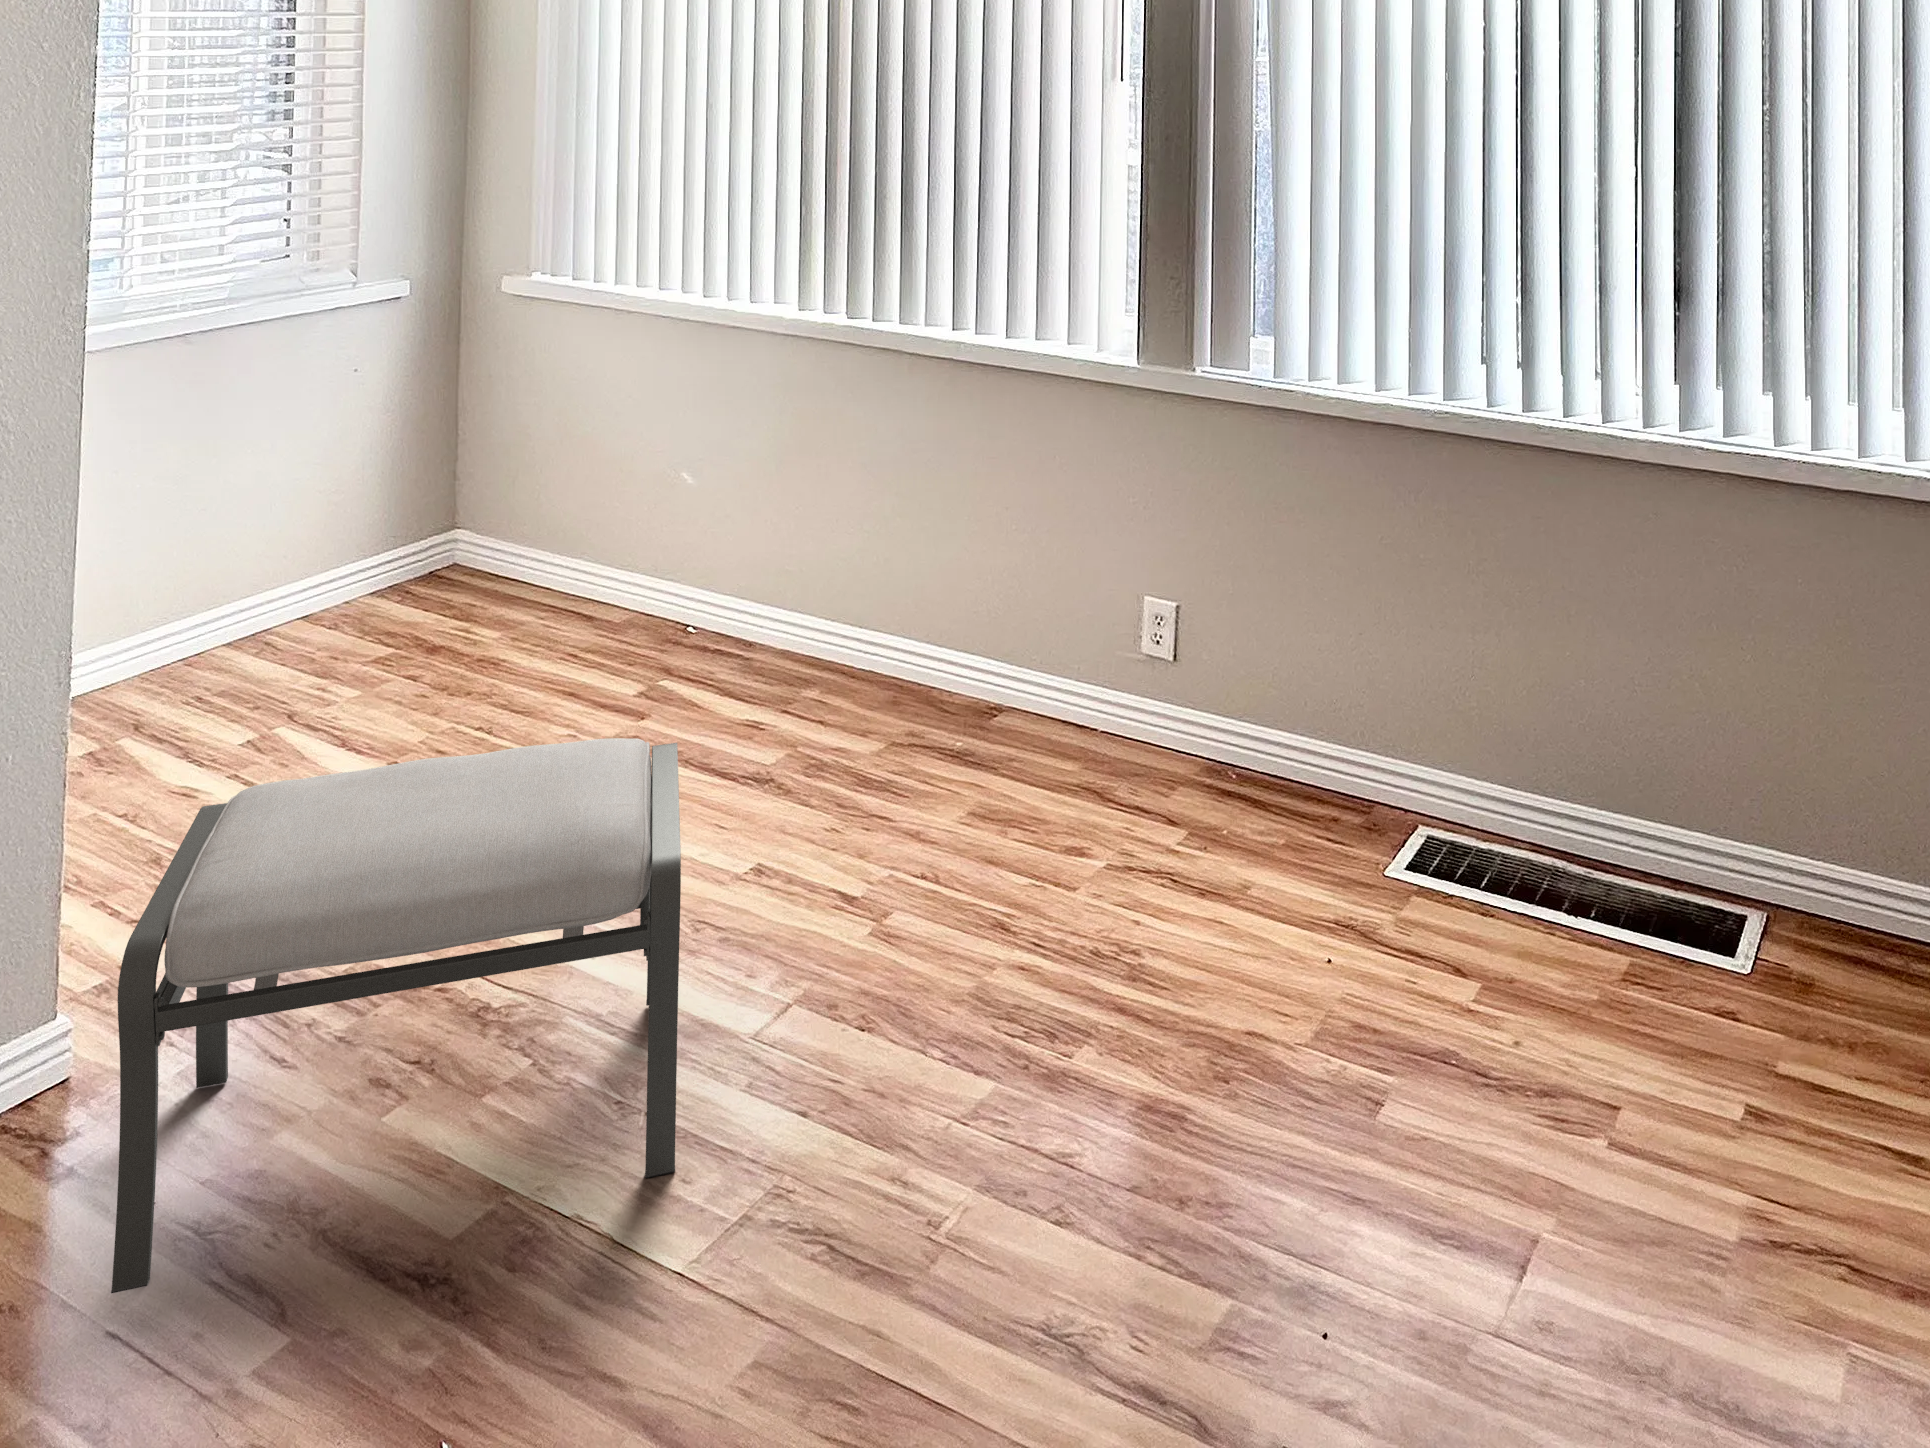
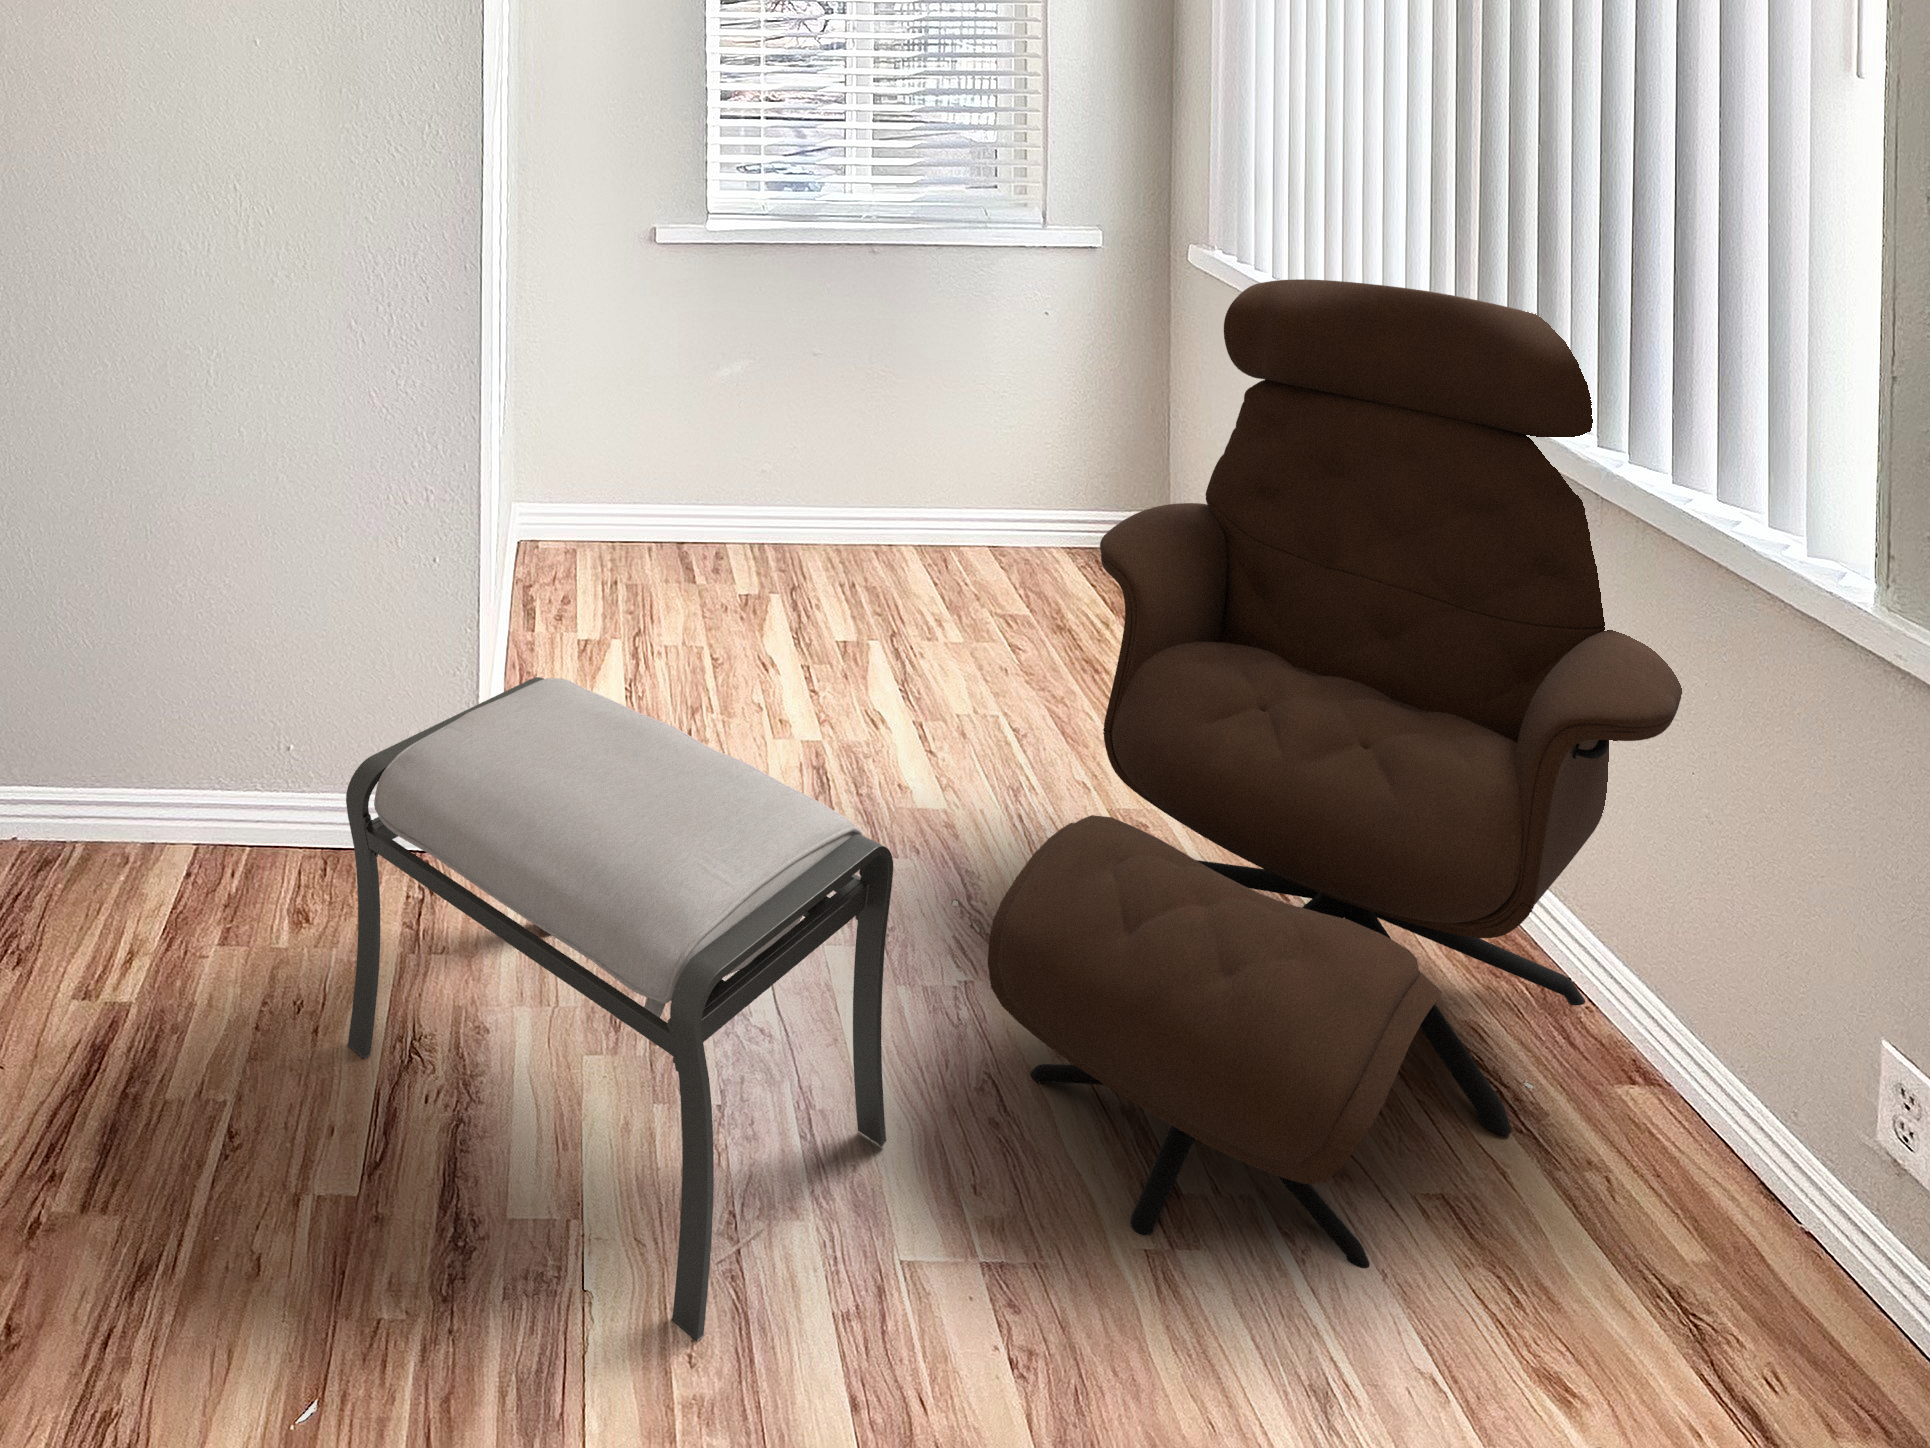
lounge chair: none [626,228,1029,936] -> present [988,279,1682,1268]

